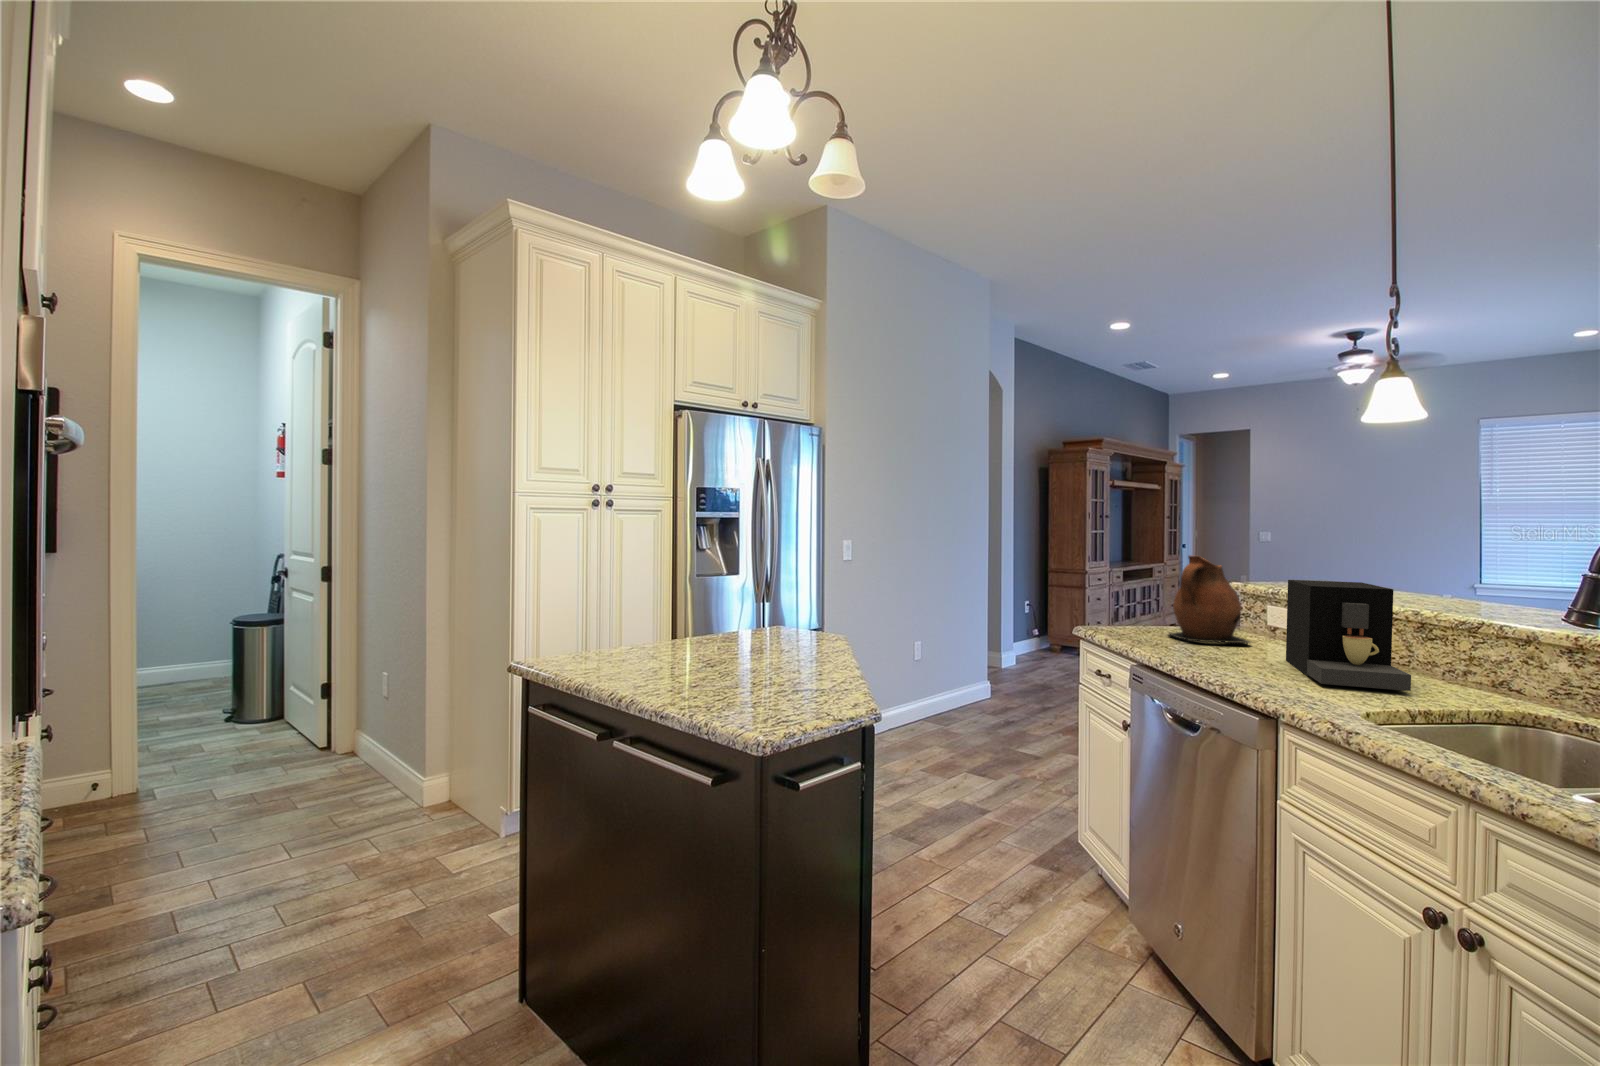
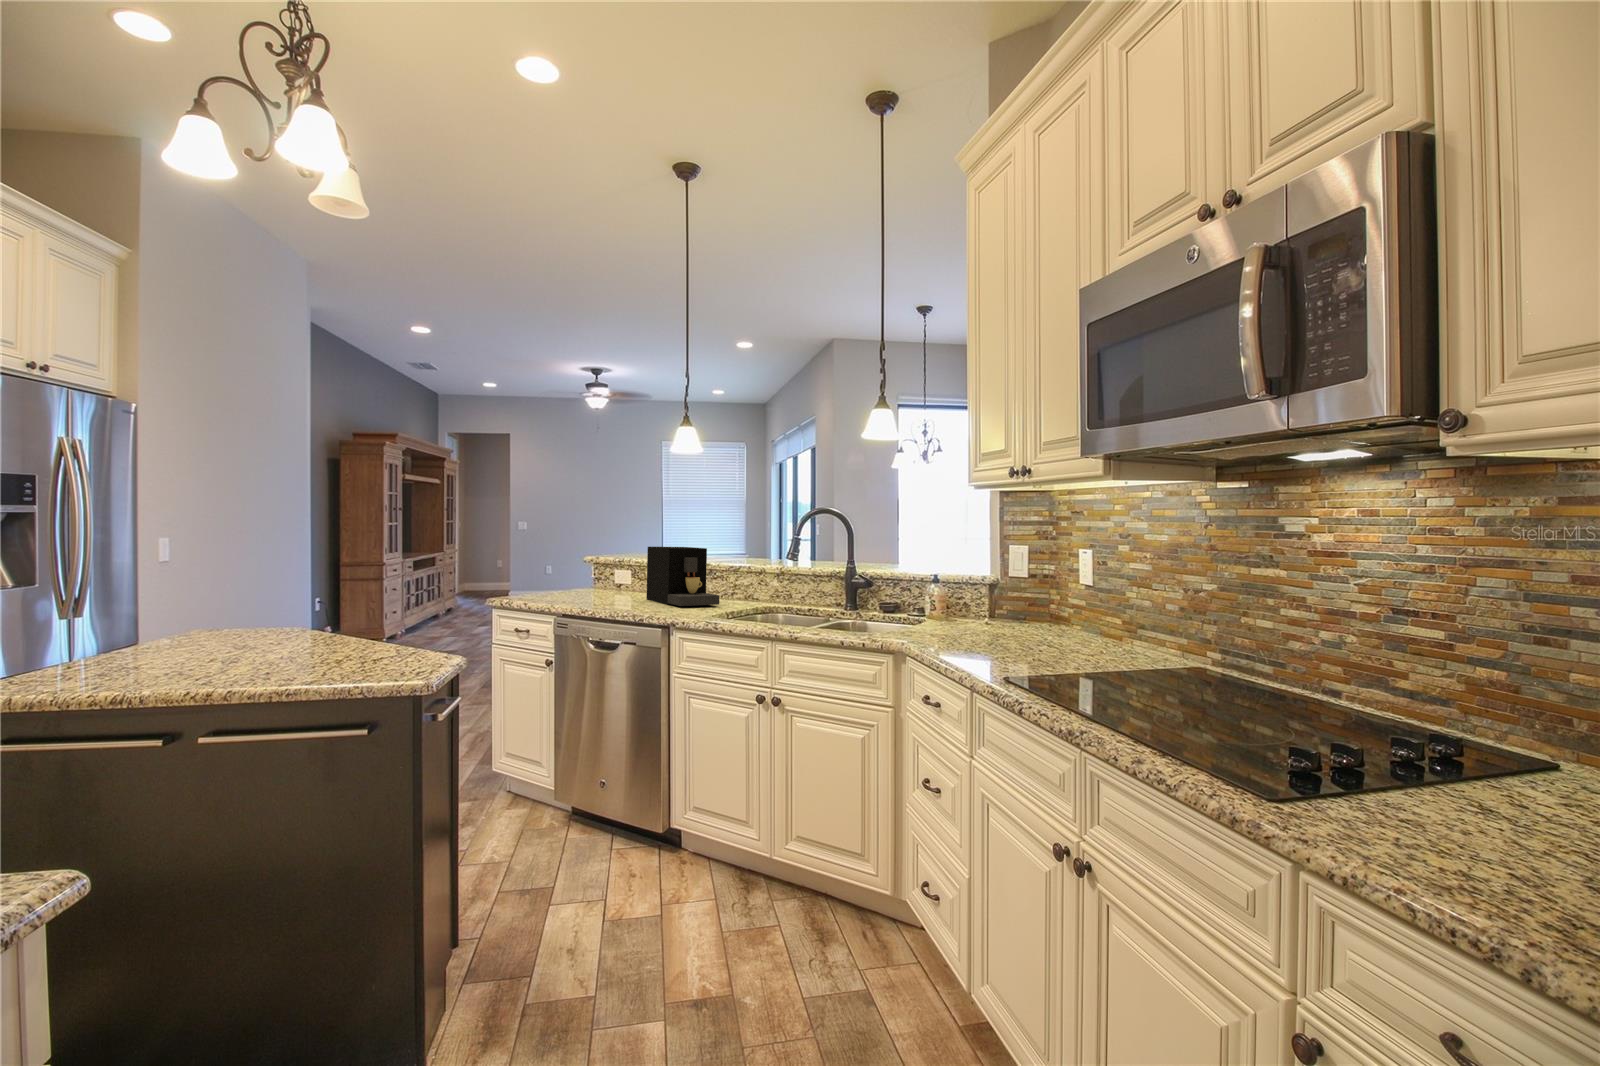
ceramic pitcher: present [1169,556,1251,644] -> none [560,533,619,595]

